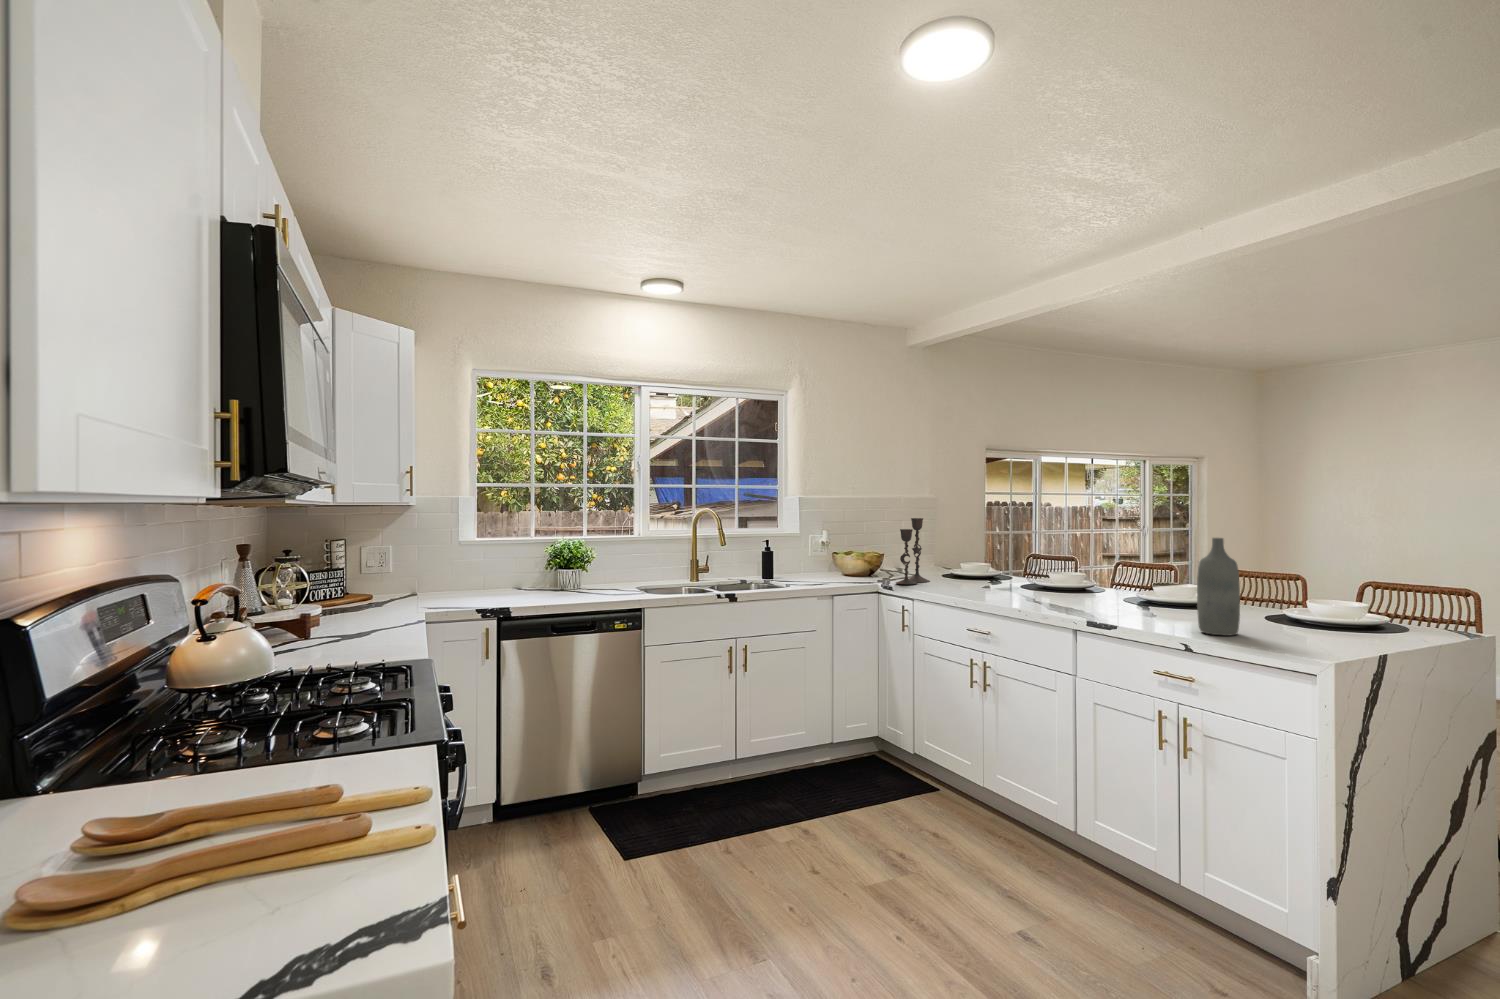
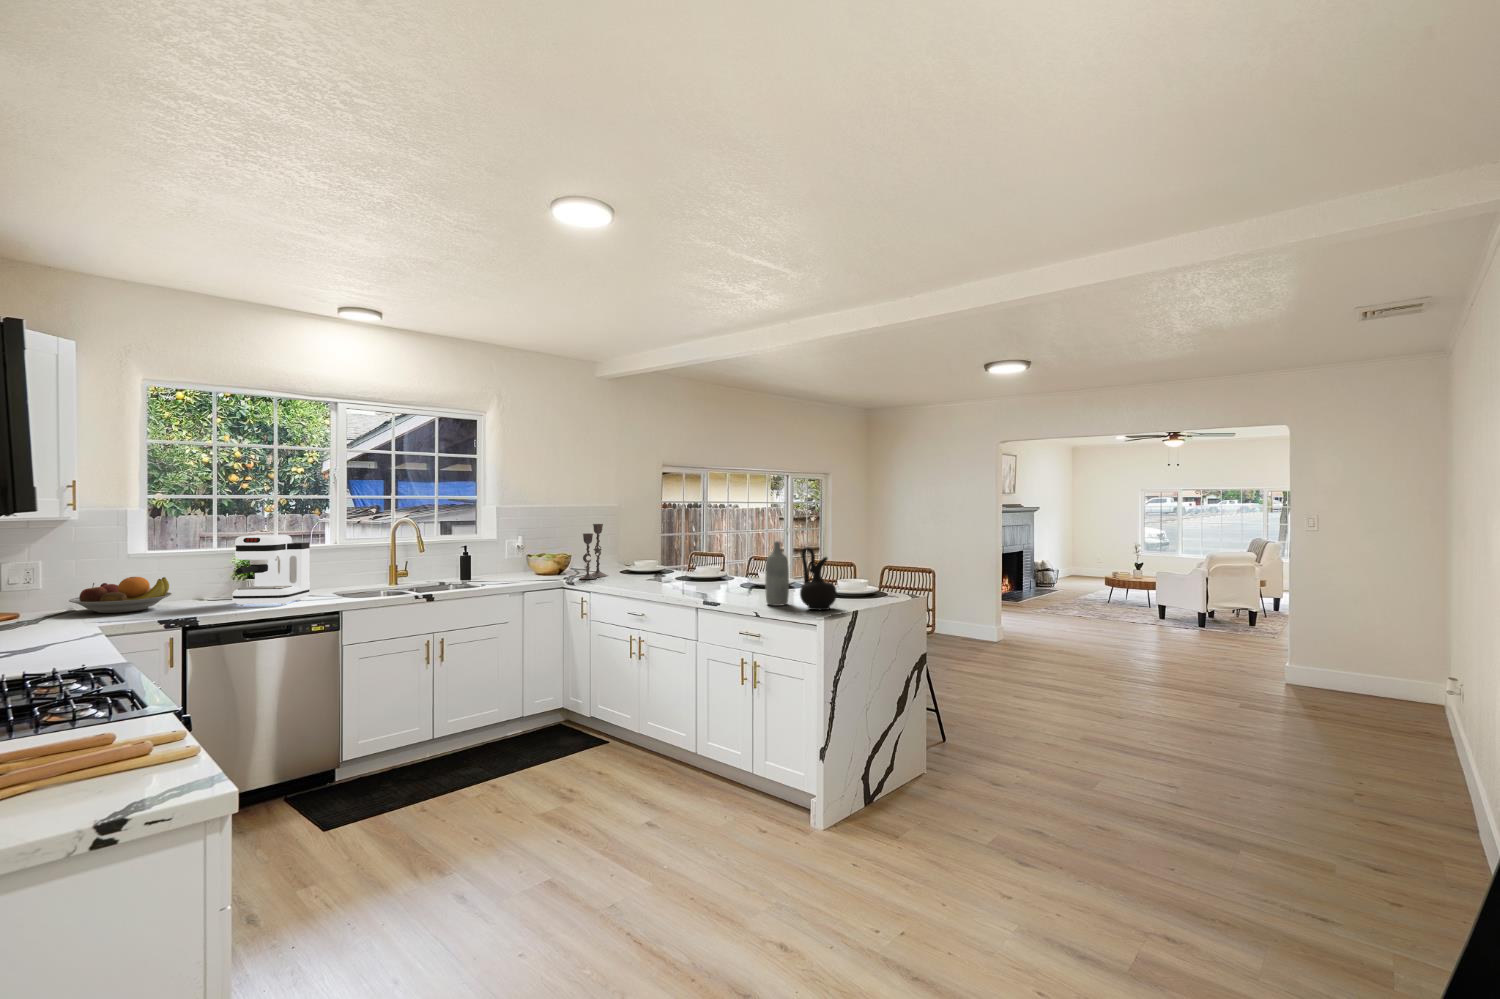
coffee maker: none [542,523,614,598] -> present [232,535,310,605]
ceramic jug: none [1270,547,1345,649] -> present [800,547,837,610]
fruit bowl: none [406,563,491,598] -> present [69,577,172,613]

